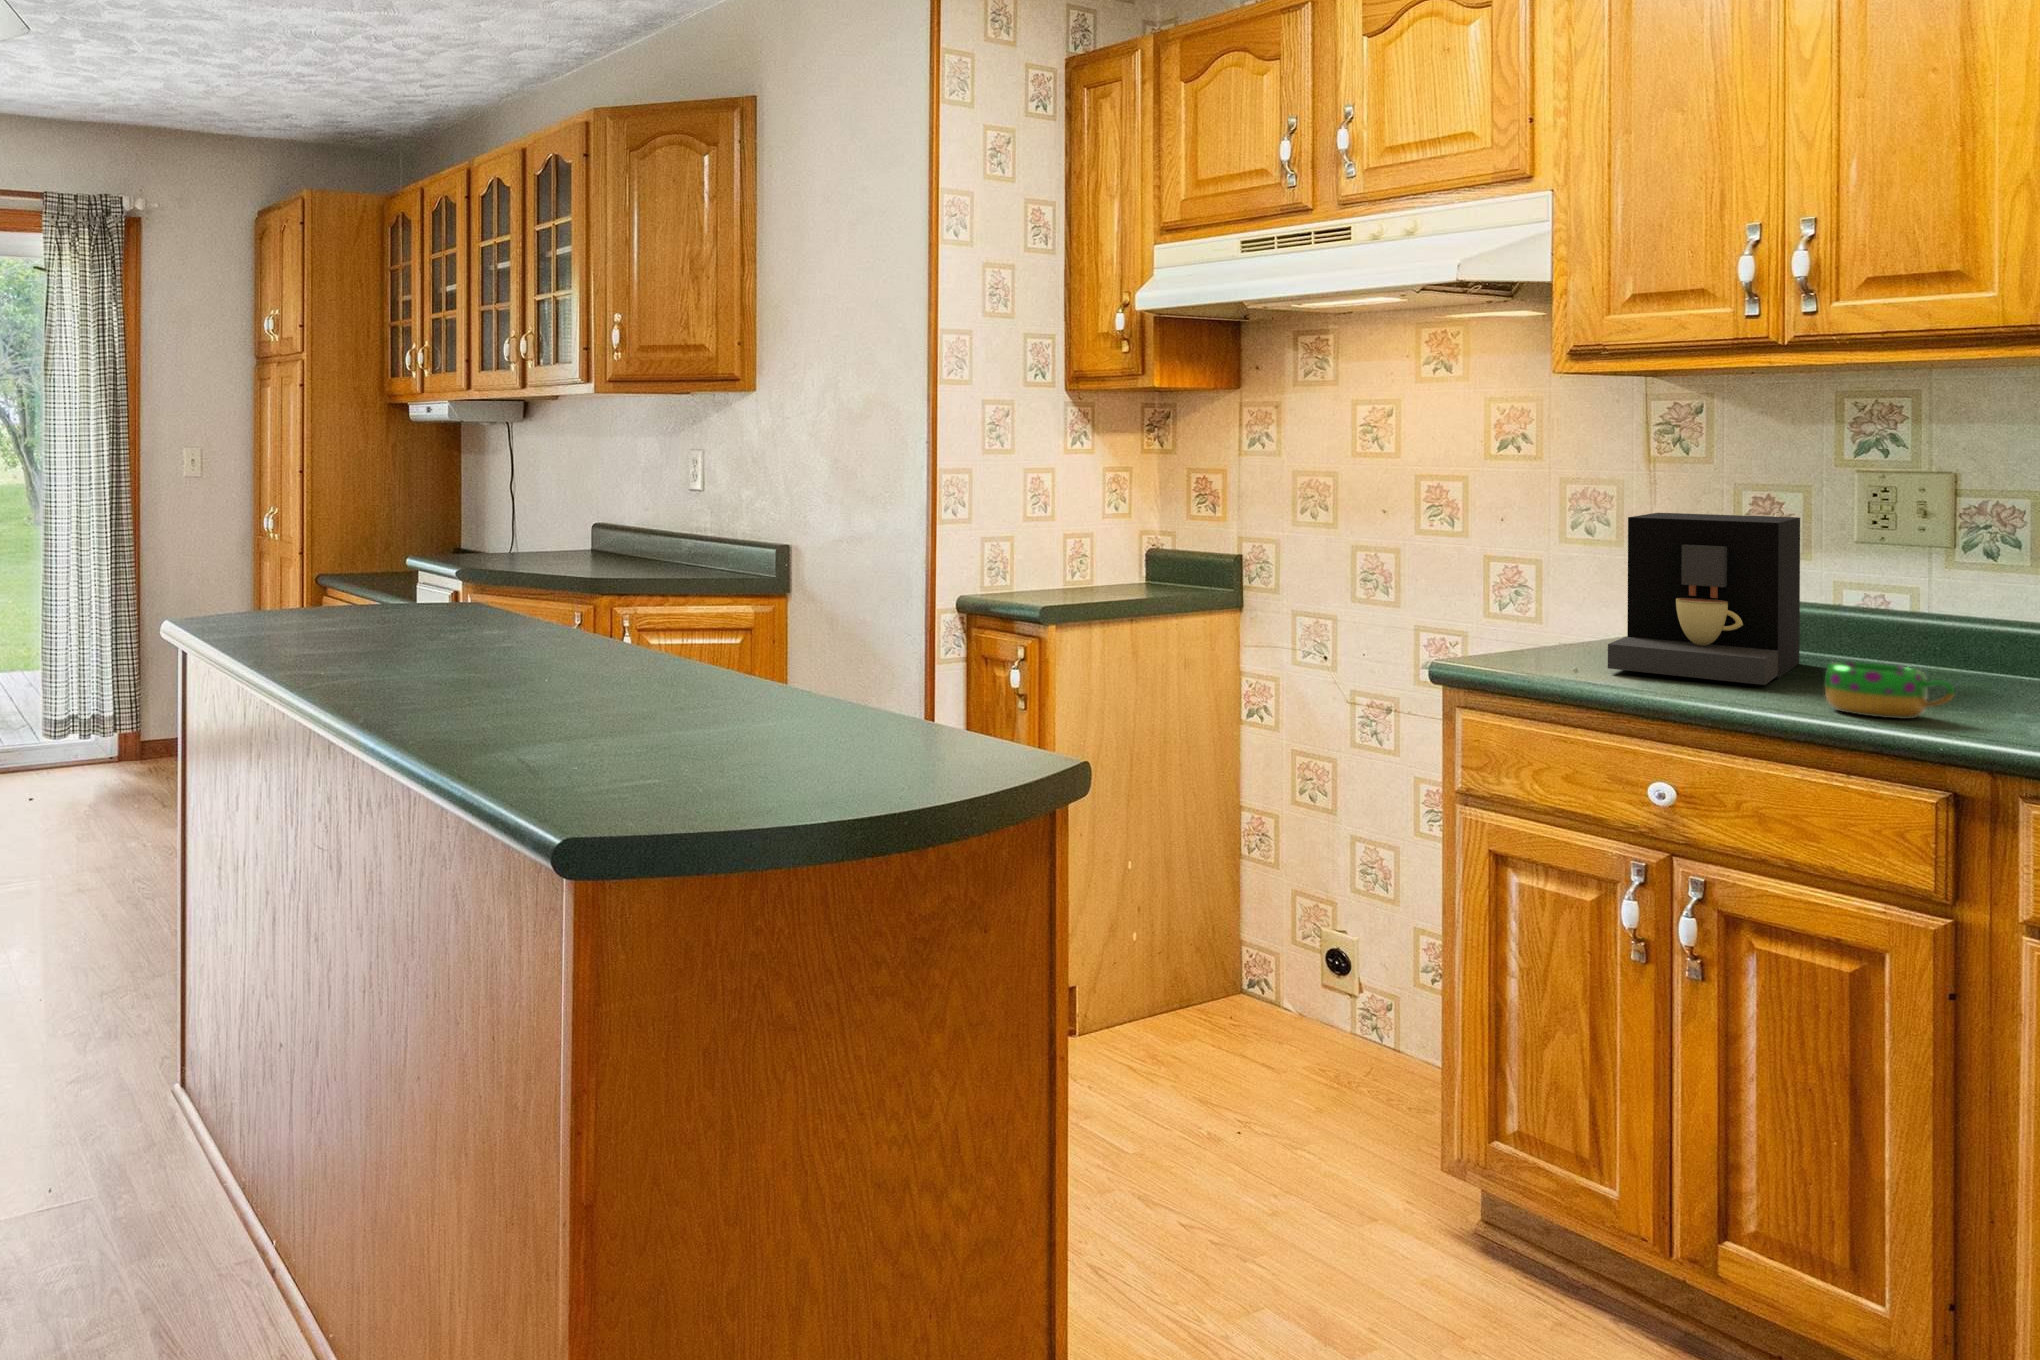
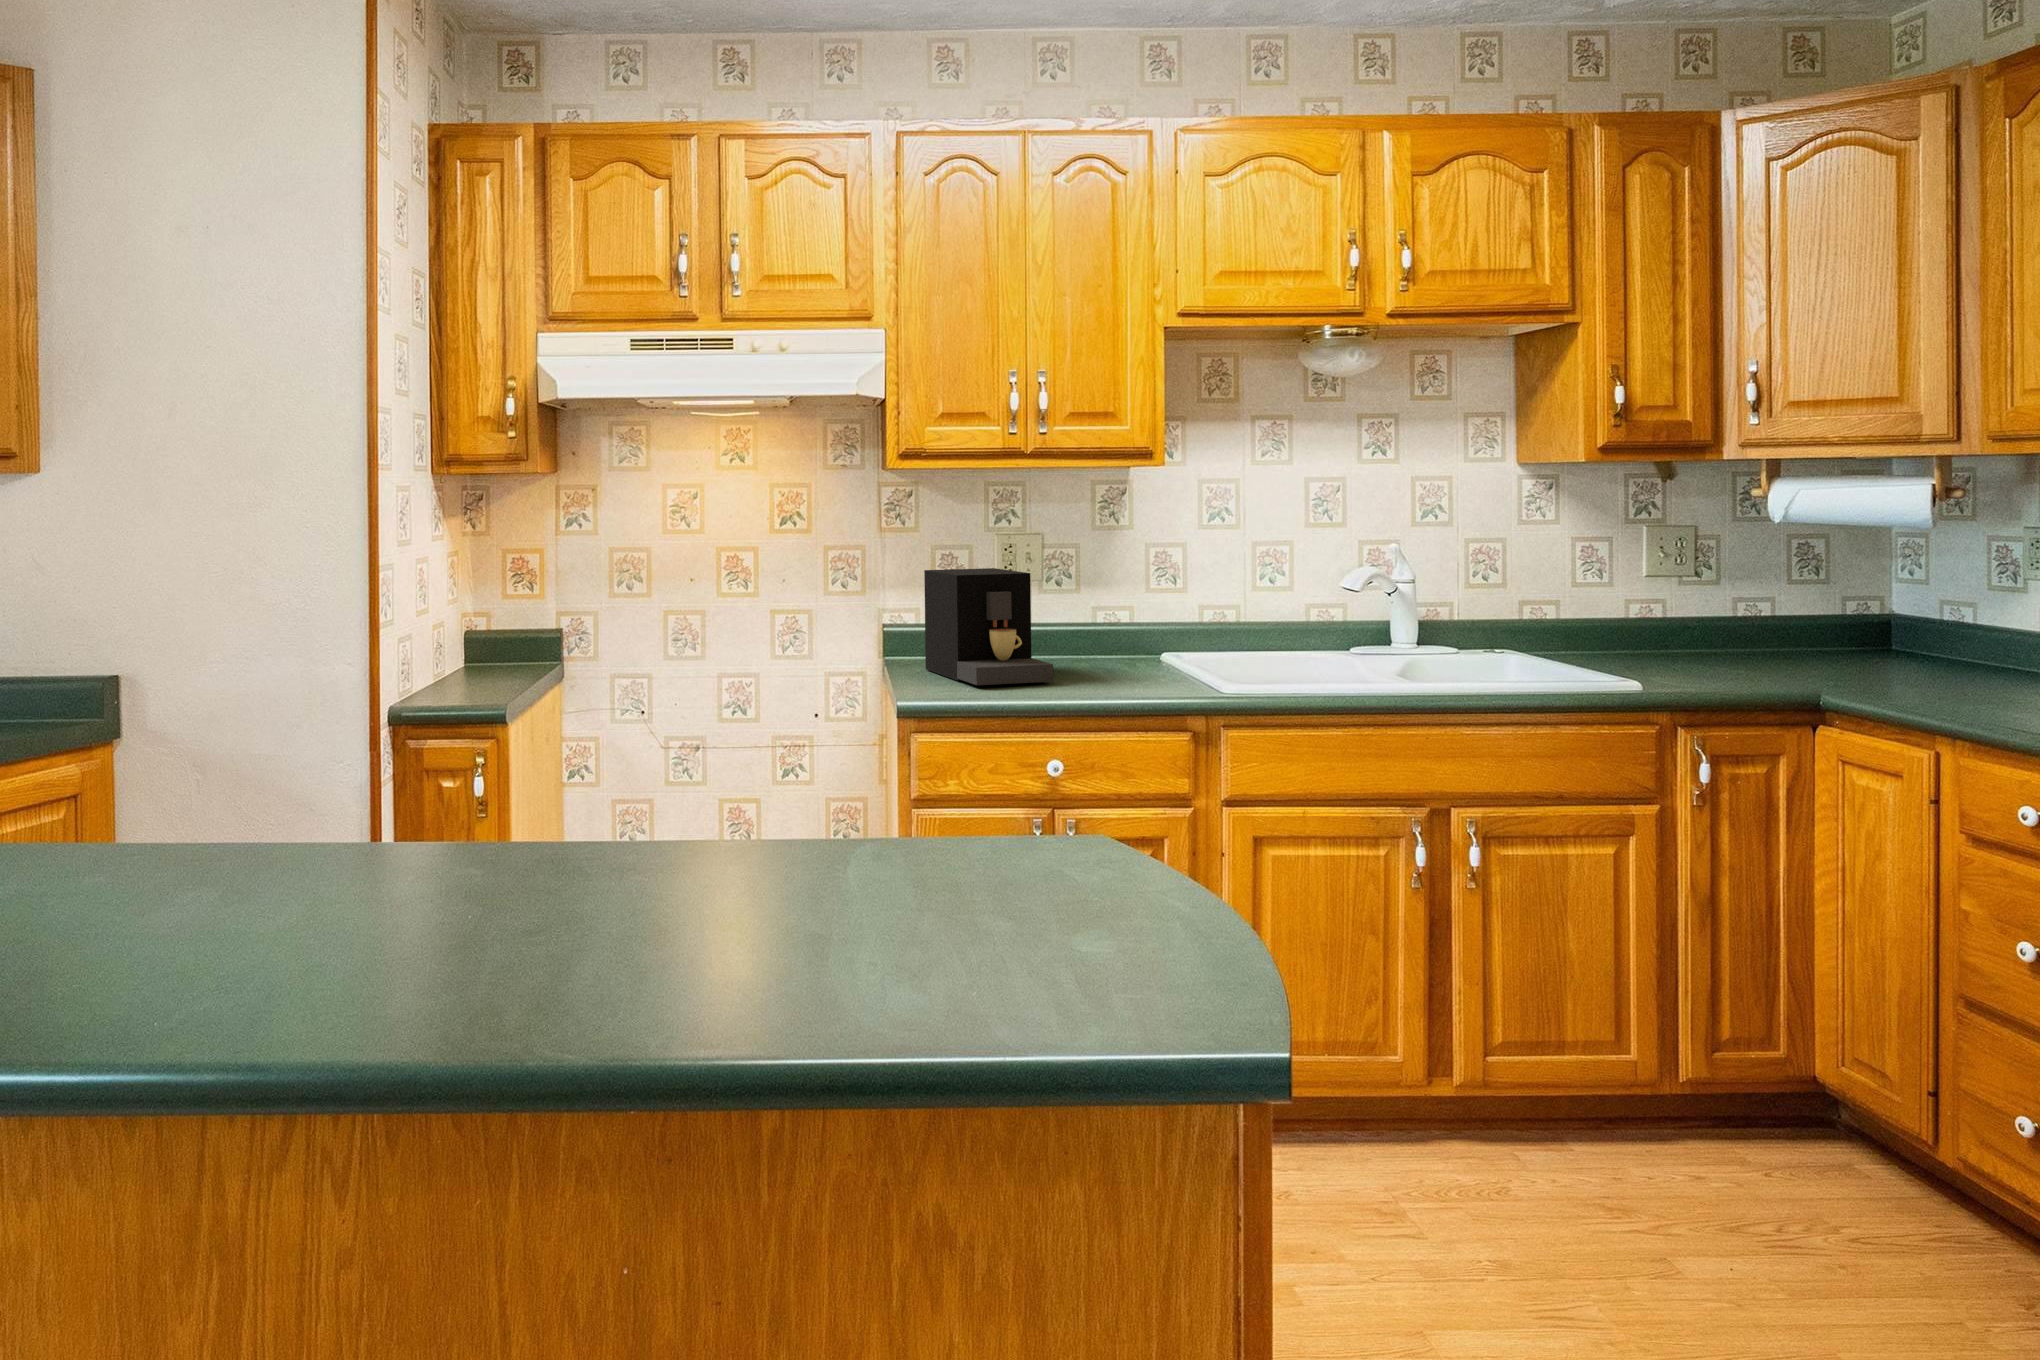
mug: present [1825,662,1955,719] -> none [1109,658,1164,691]

